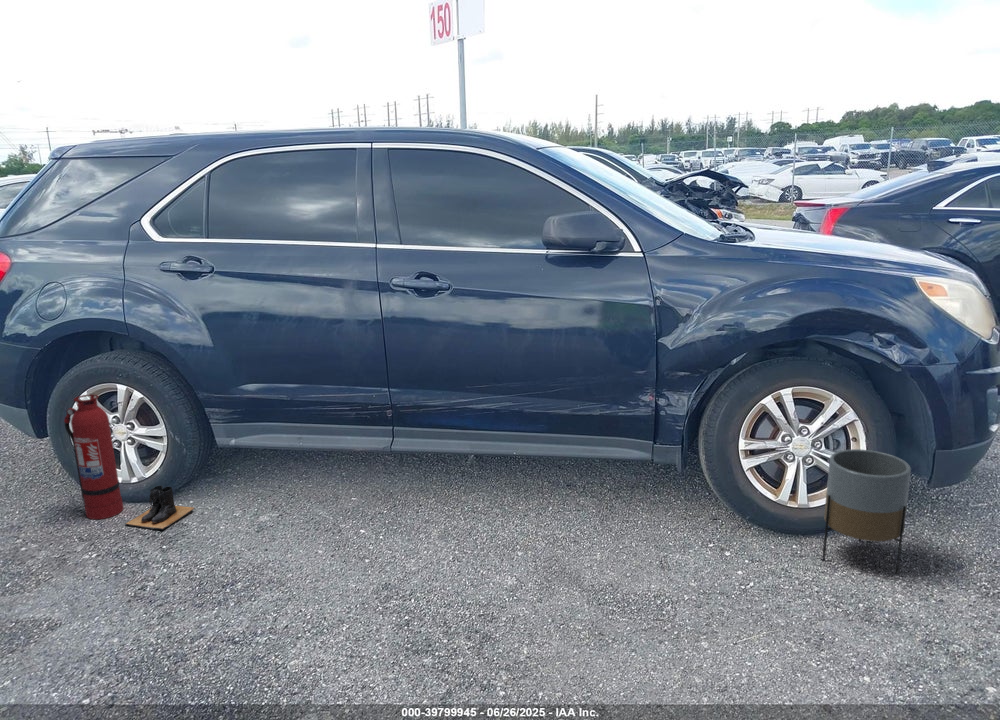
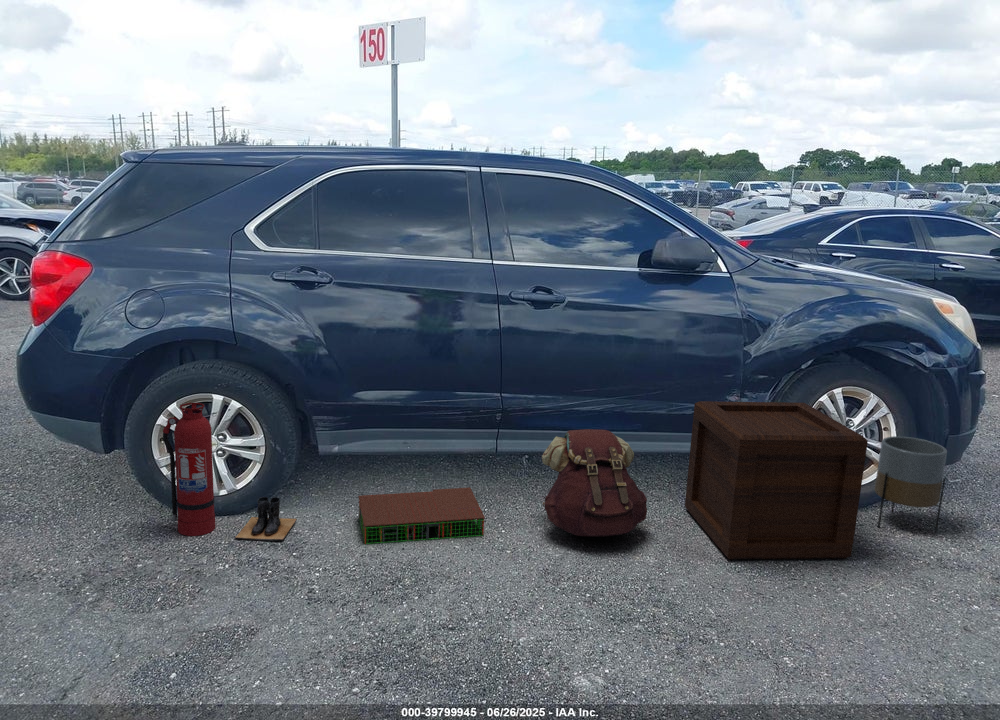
wooden crate: none [591,401,757,598] -> present [685,401,868,559]
backpack: none [410,431,526,549] -> present [542,429,647,536]
storage bin: none [230,485,368,539] -> present [358,487,485,544]

